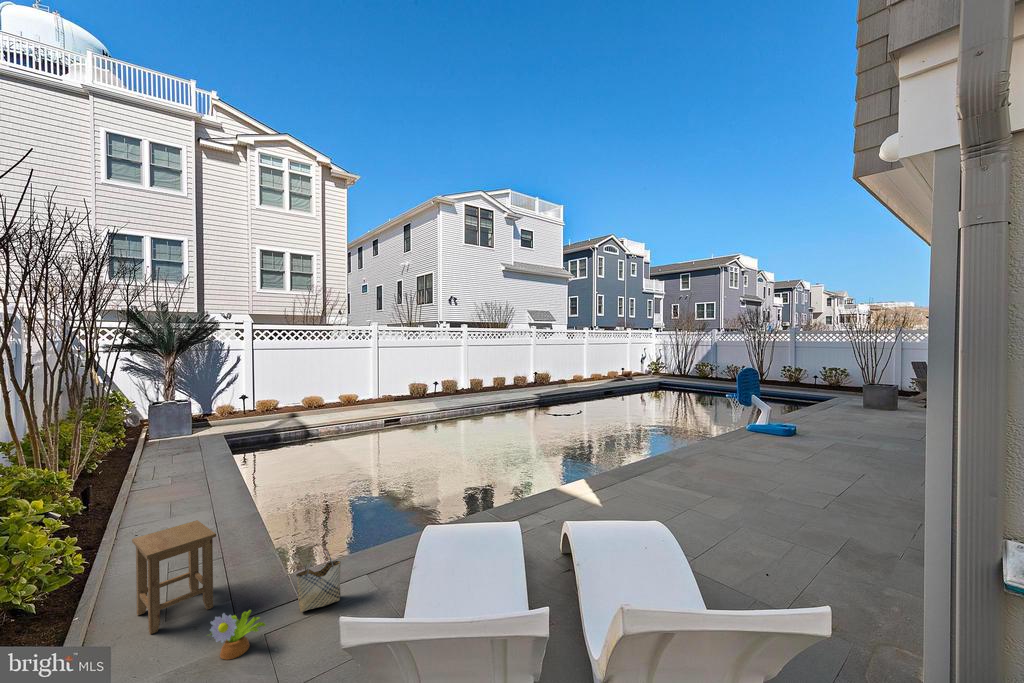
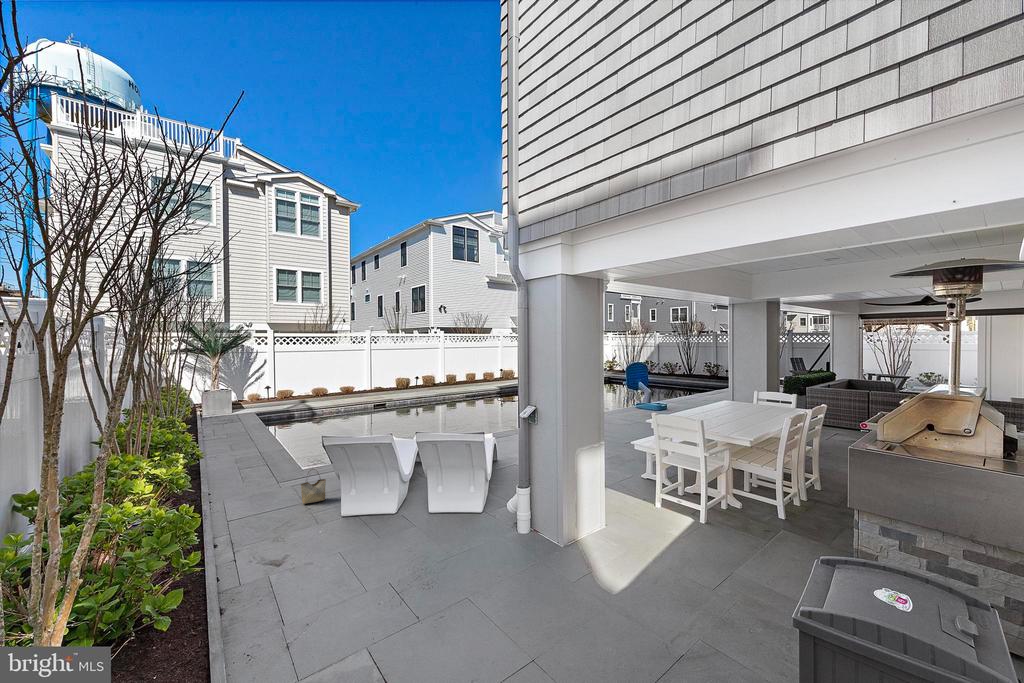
stool: present [132,520,216,634] -> none [211,457,257,512]
decorative plant: present [207,610,266,660] -> none [254,497,285,521]

